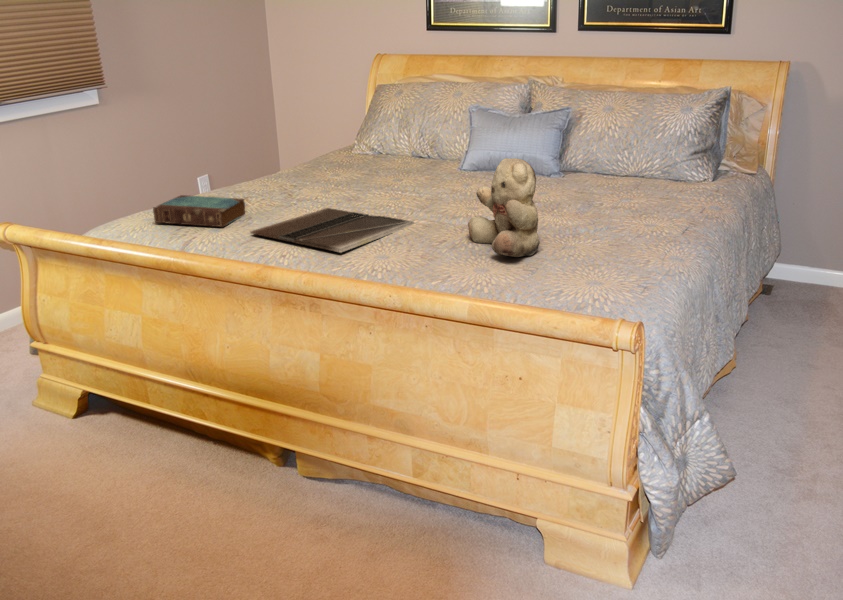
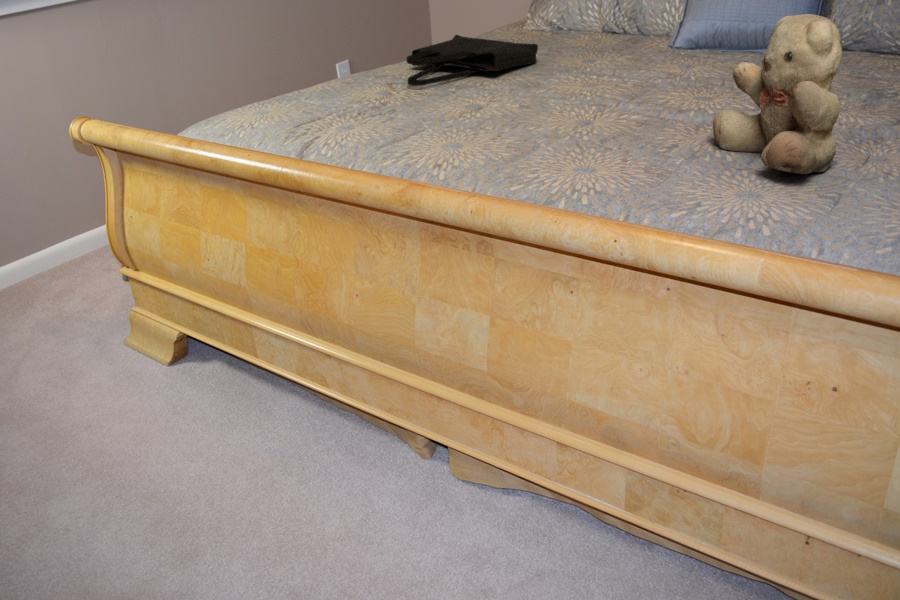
tote bag: none [261,159,361,199] -> present [406,35,538,86]
book: present [153,195,245,227] -> none [263,80,387,123]
laptop: present [250,208,414,253] -> none [391,98,623,163]

